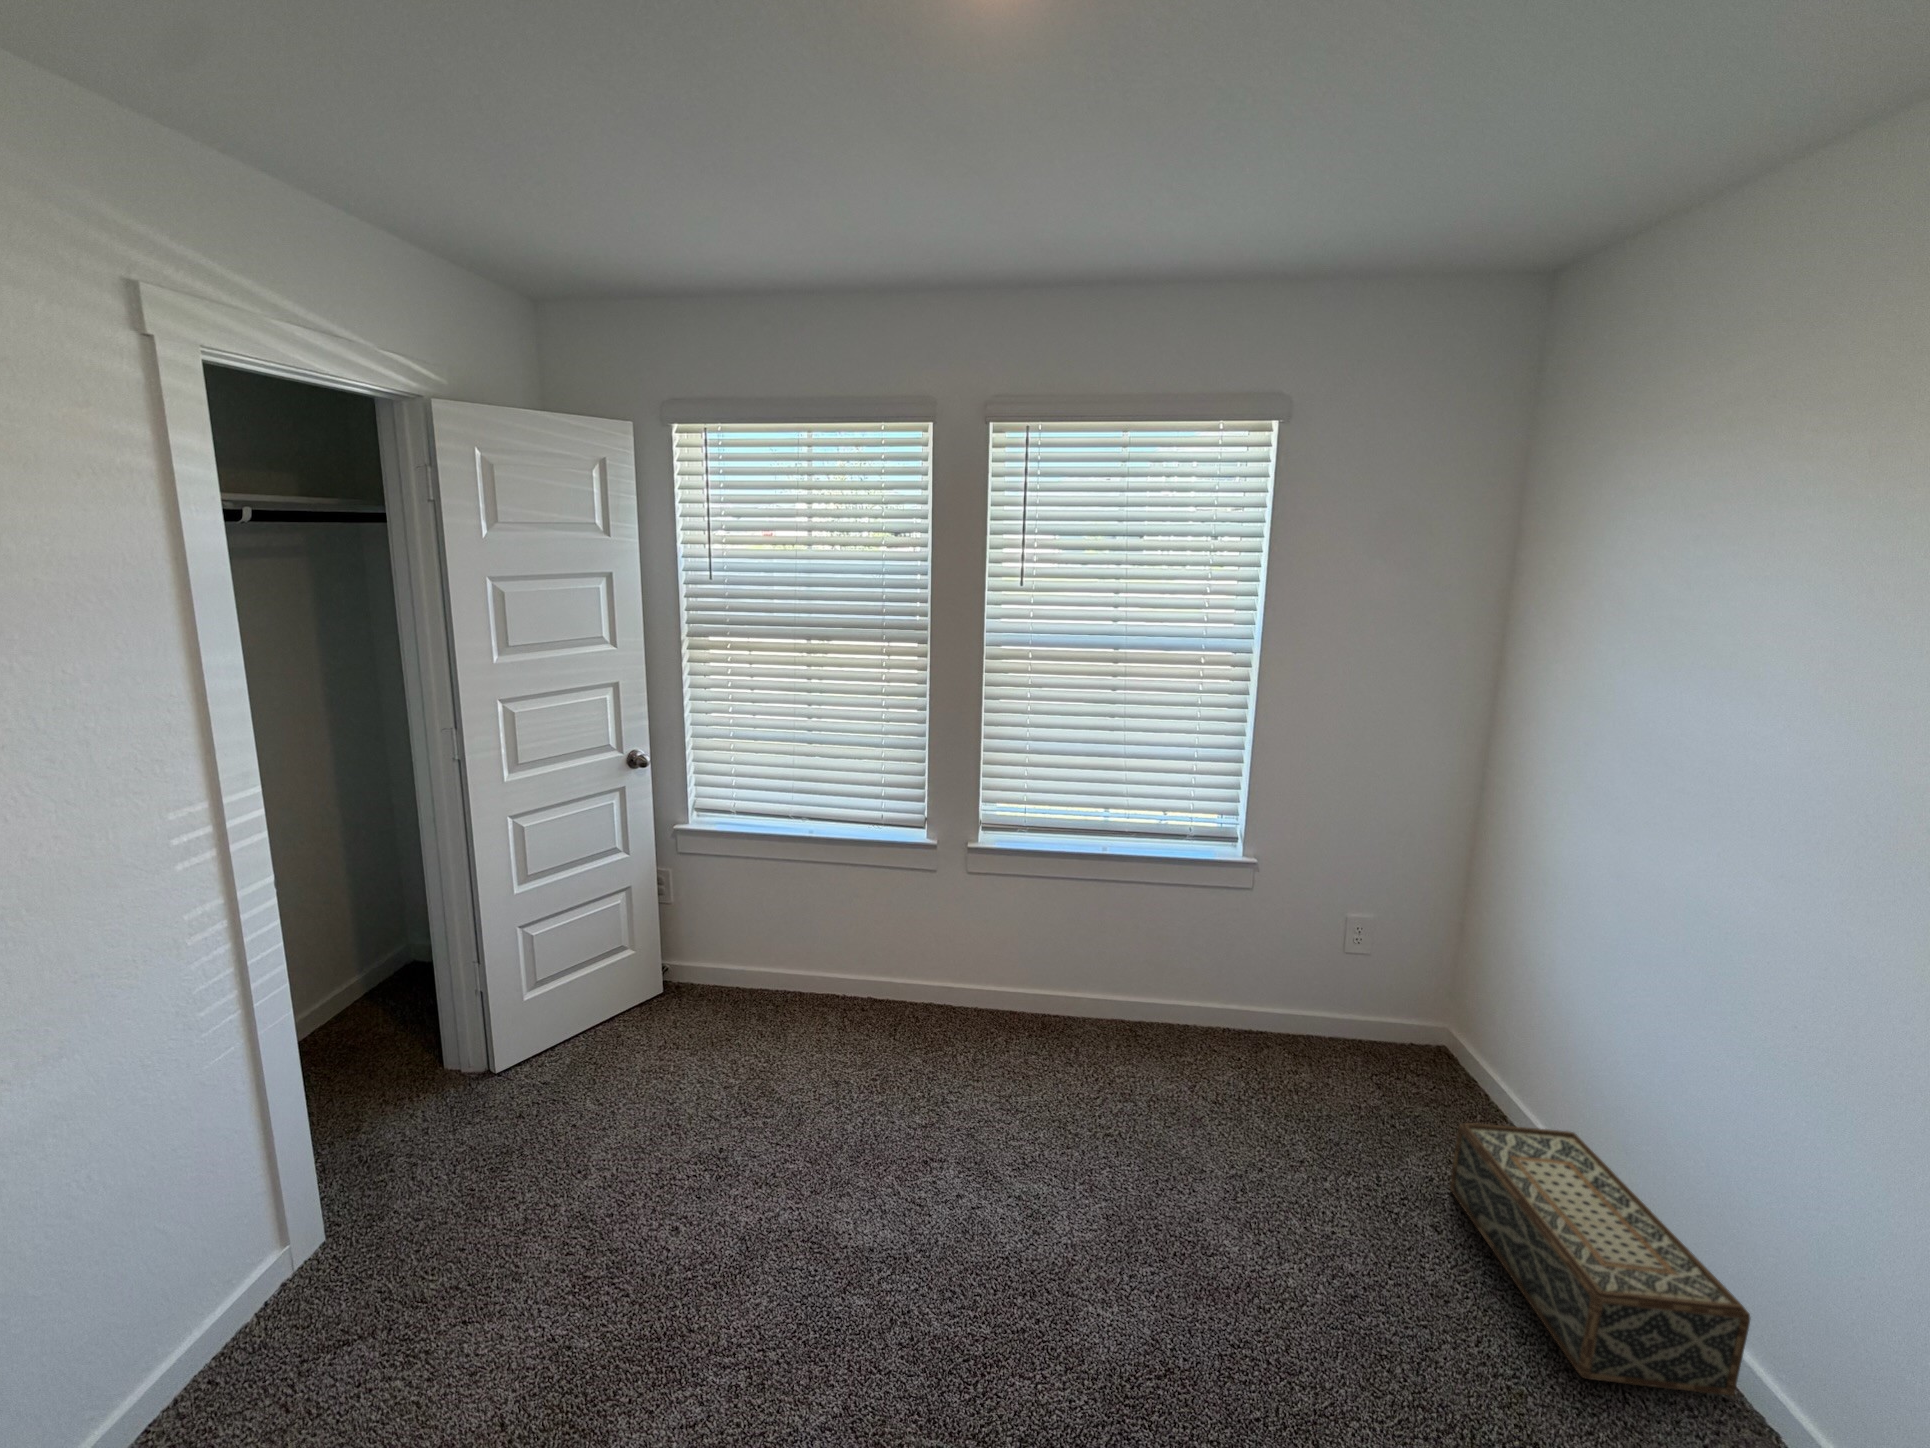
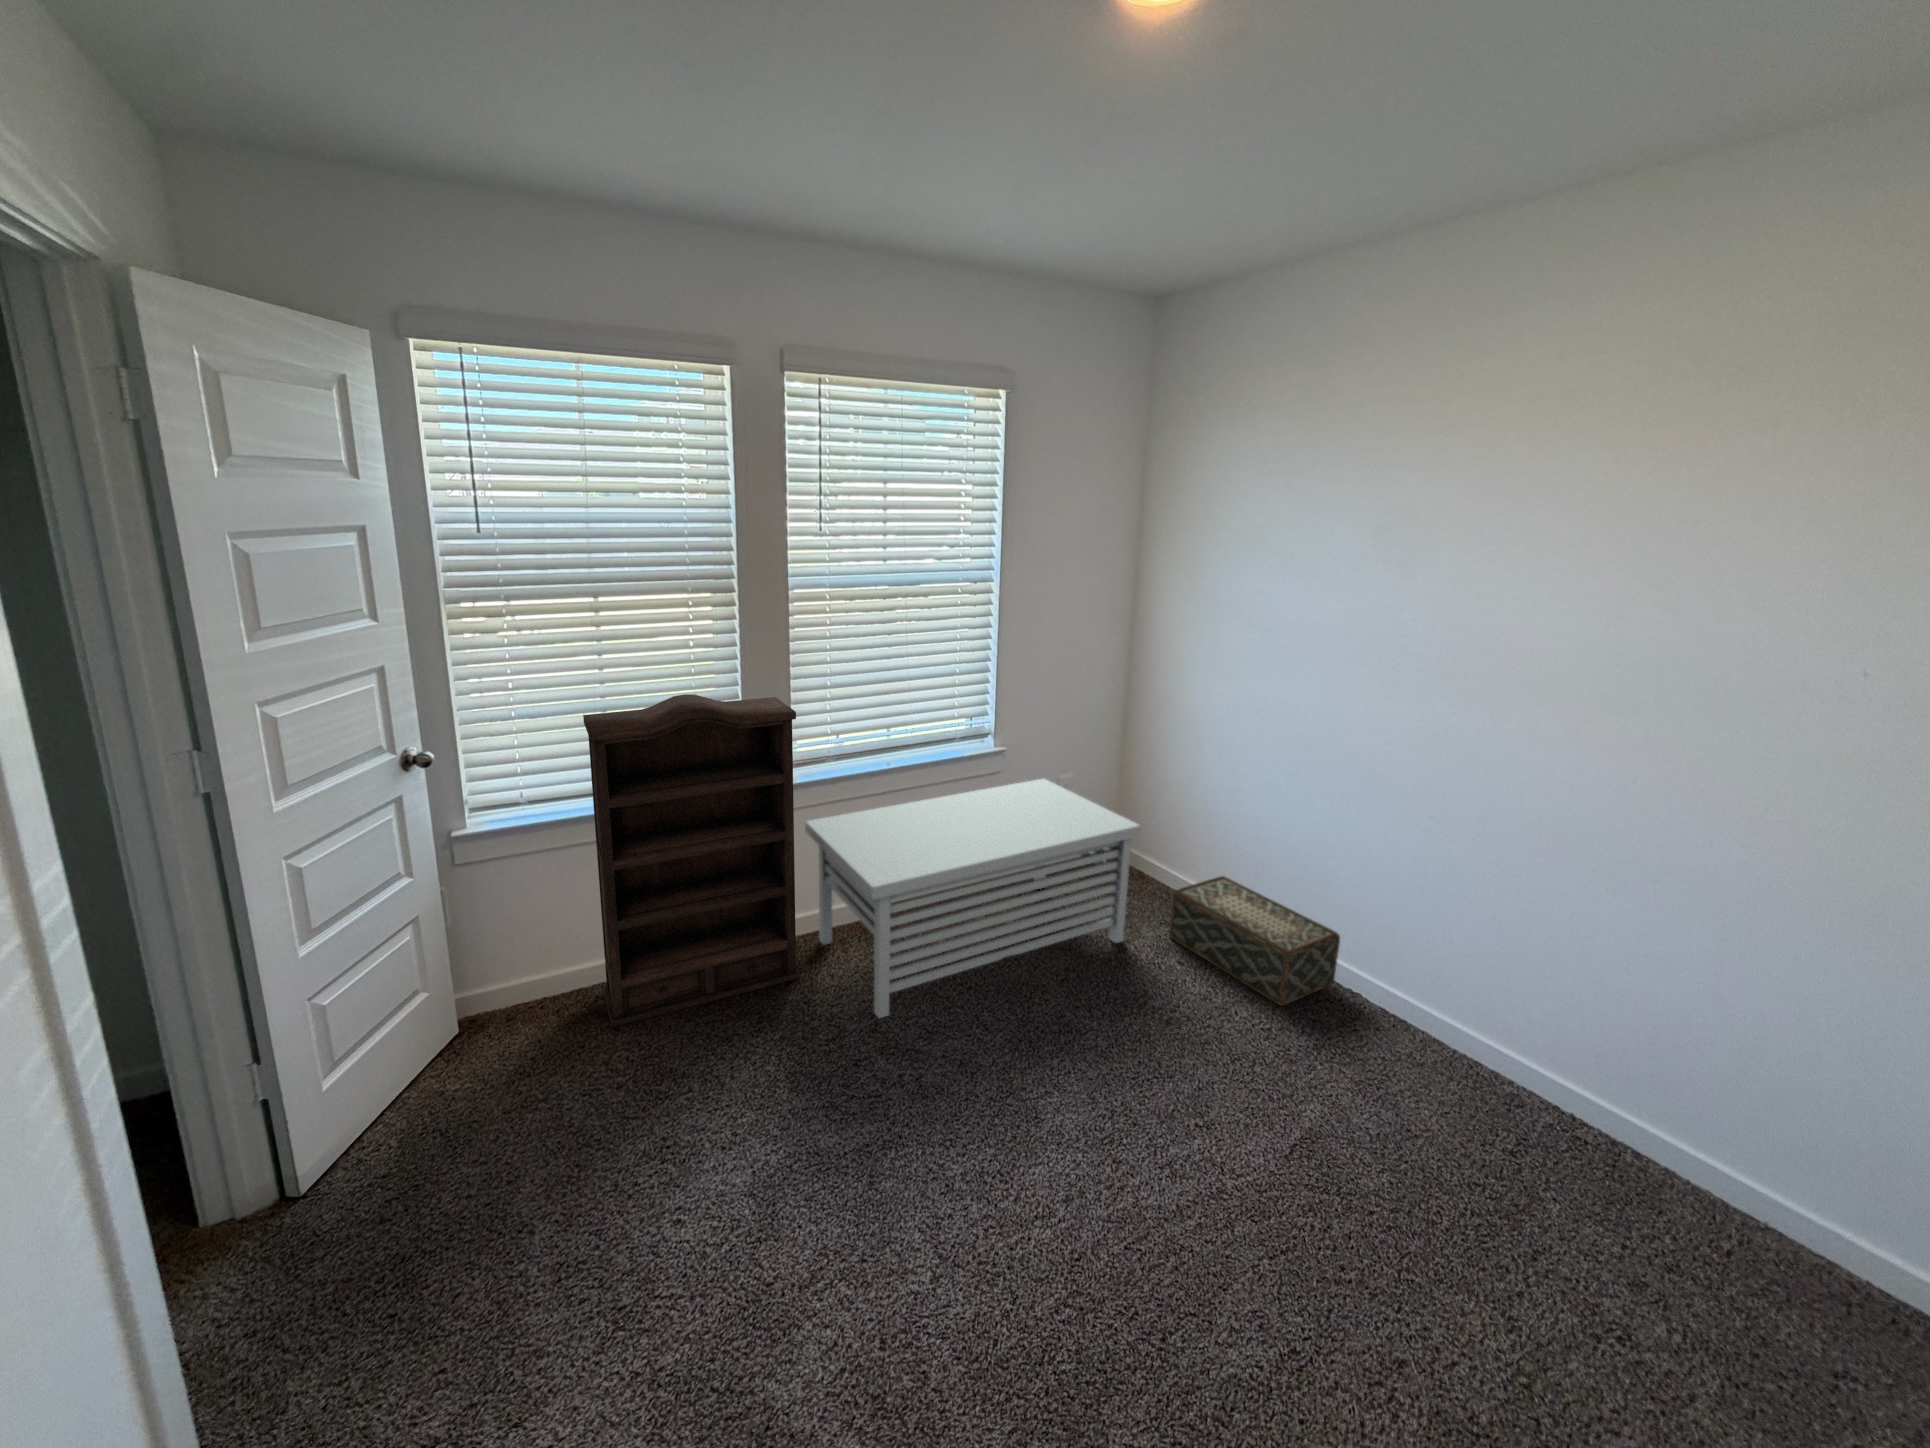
bookshelf: none [752,737,952,1053] -> present [583,694,800,1028]
storage bench: none [972,889,1398,1166] -> present [805,779,1141,1019]

